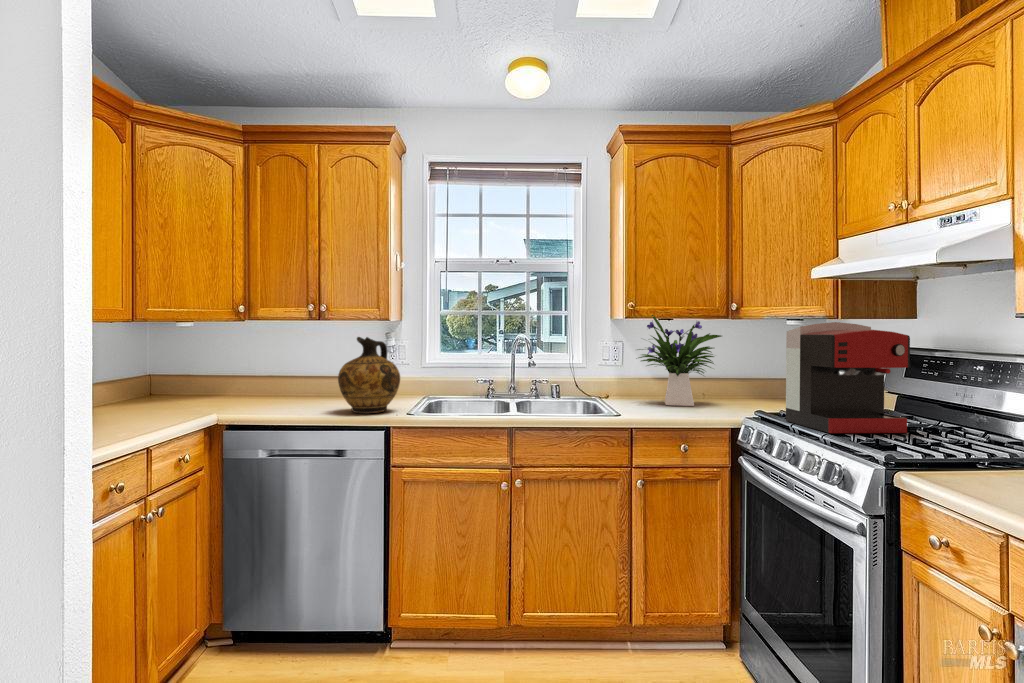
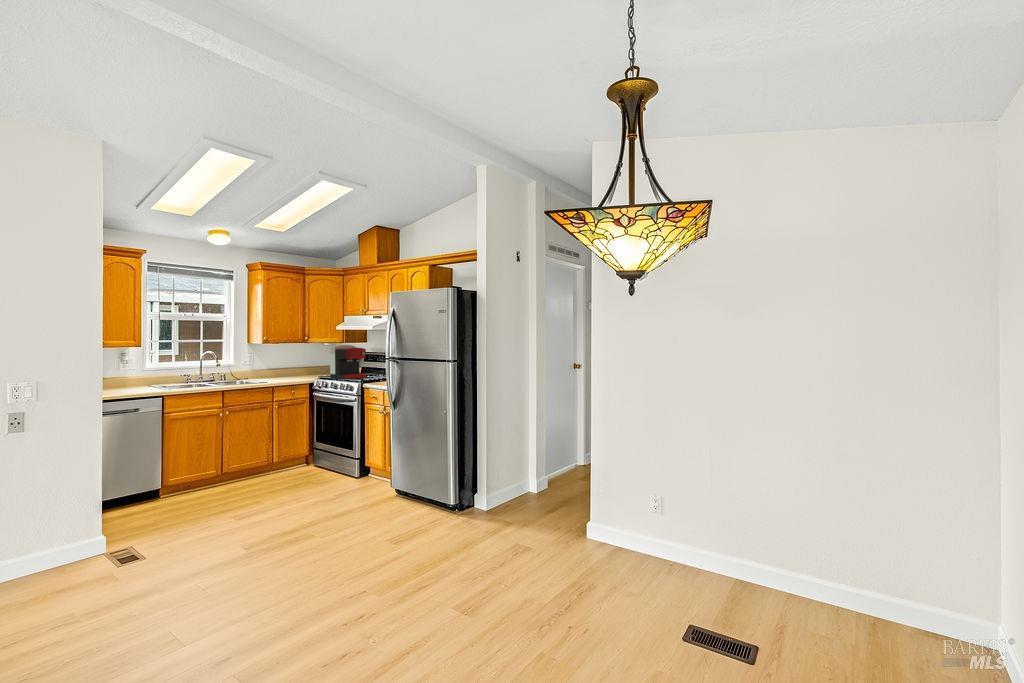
flower arrangement: present [638,315,722,406] -> none [264,341,302,379]
ceramic jug: present [338,337,400,413] -> none [127,354,163,390]

